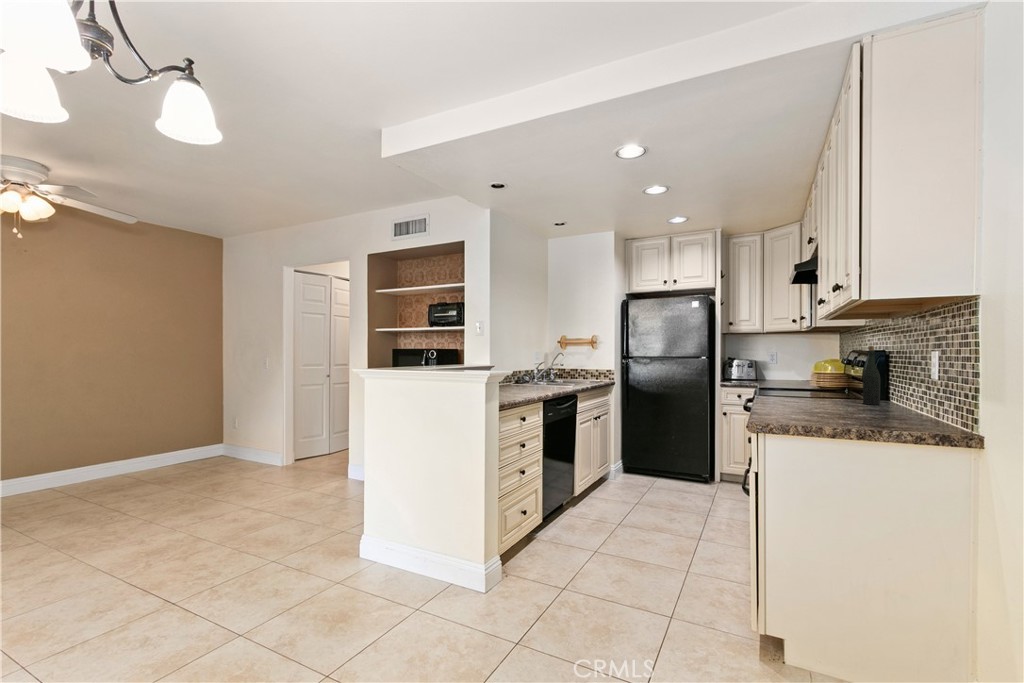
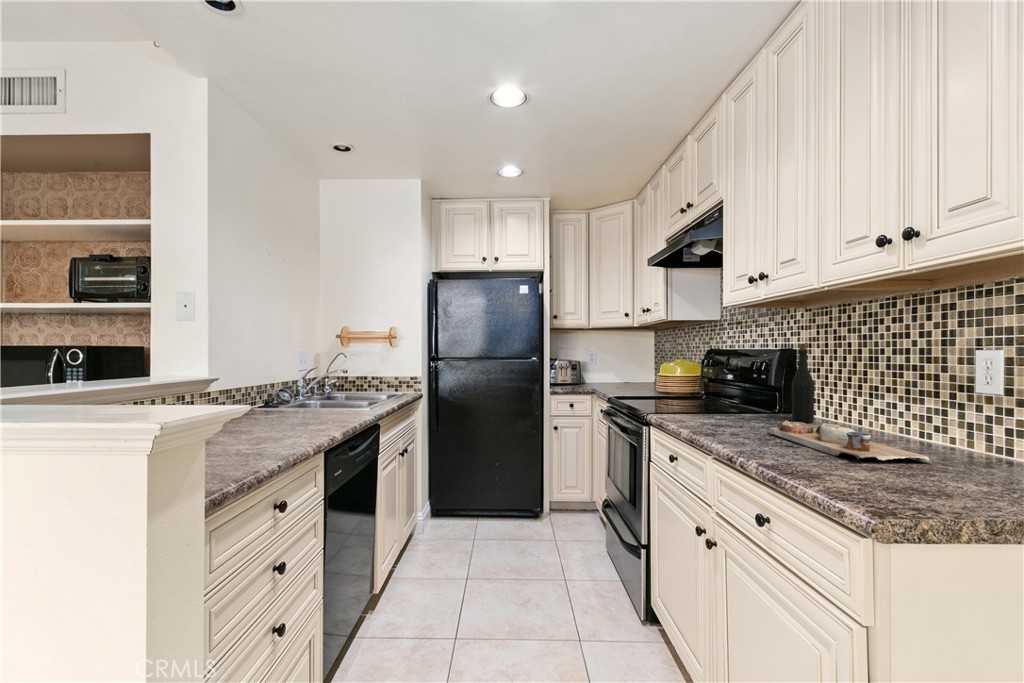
cutting board: none [811,397,872,419] -> present [769,420,932,464]

